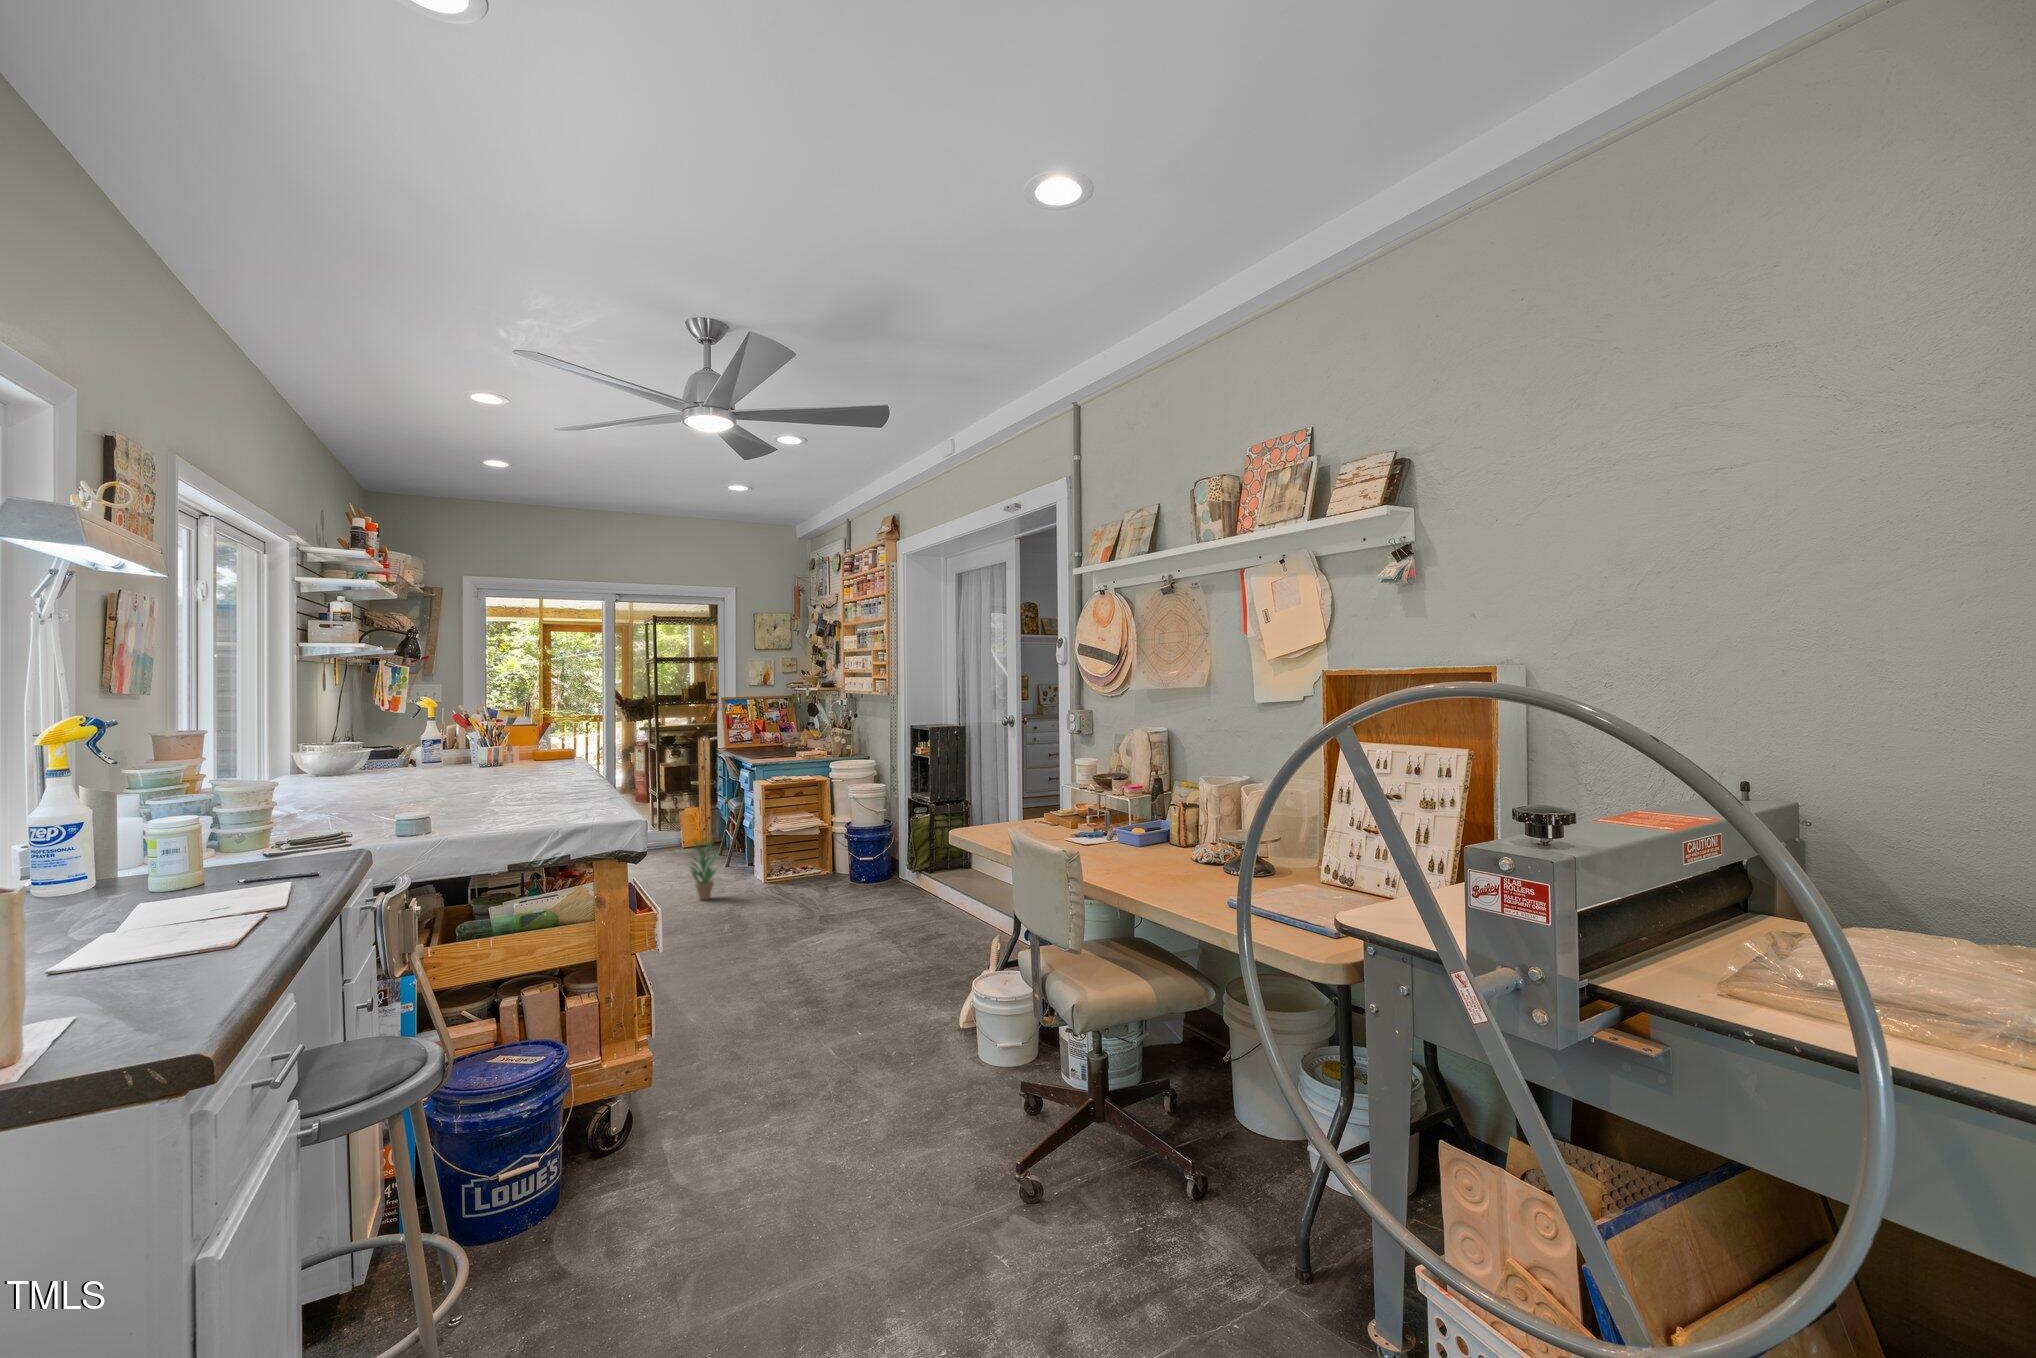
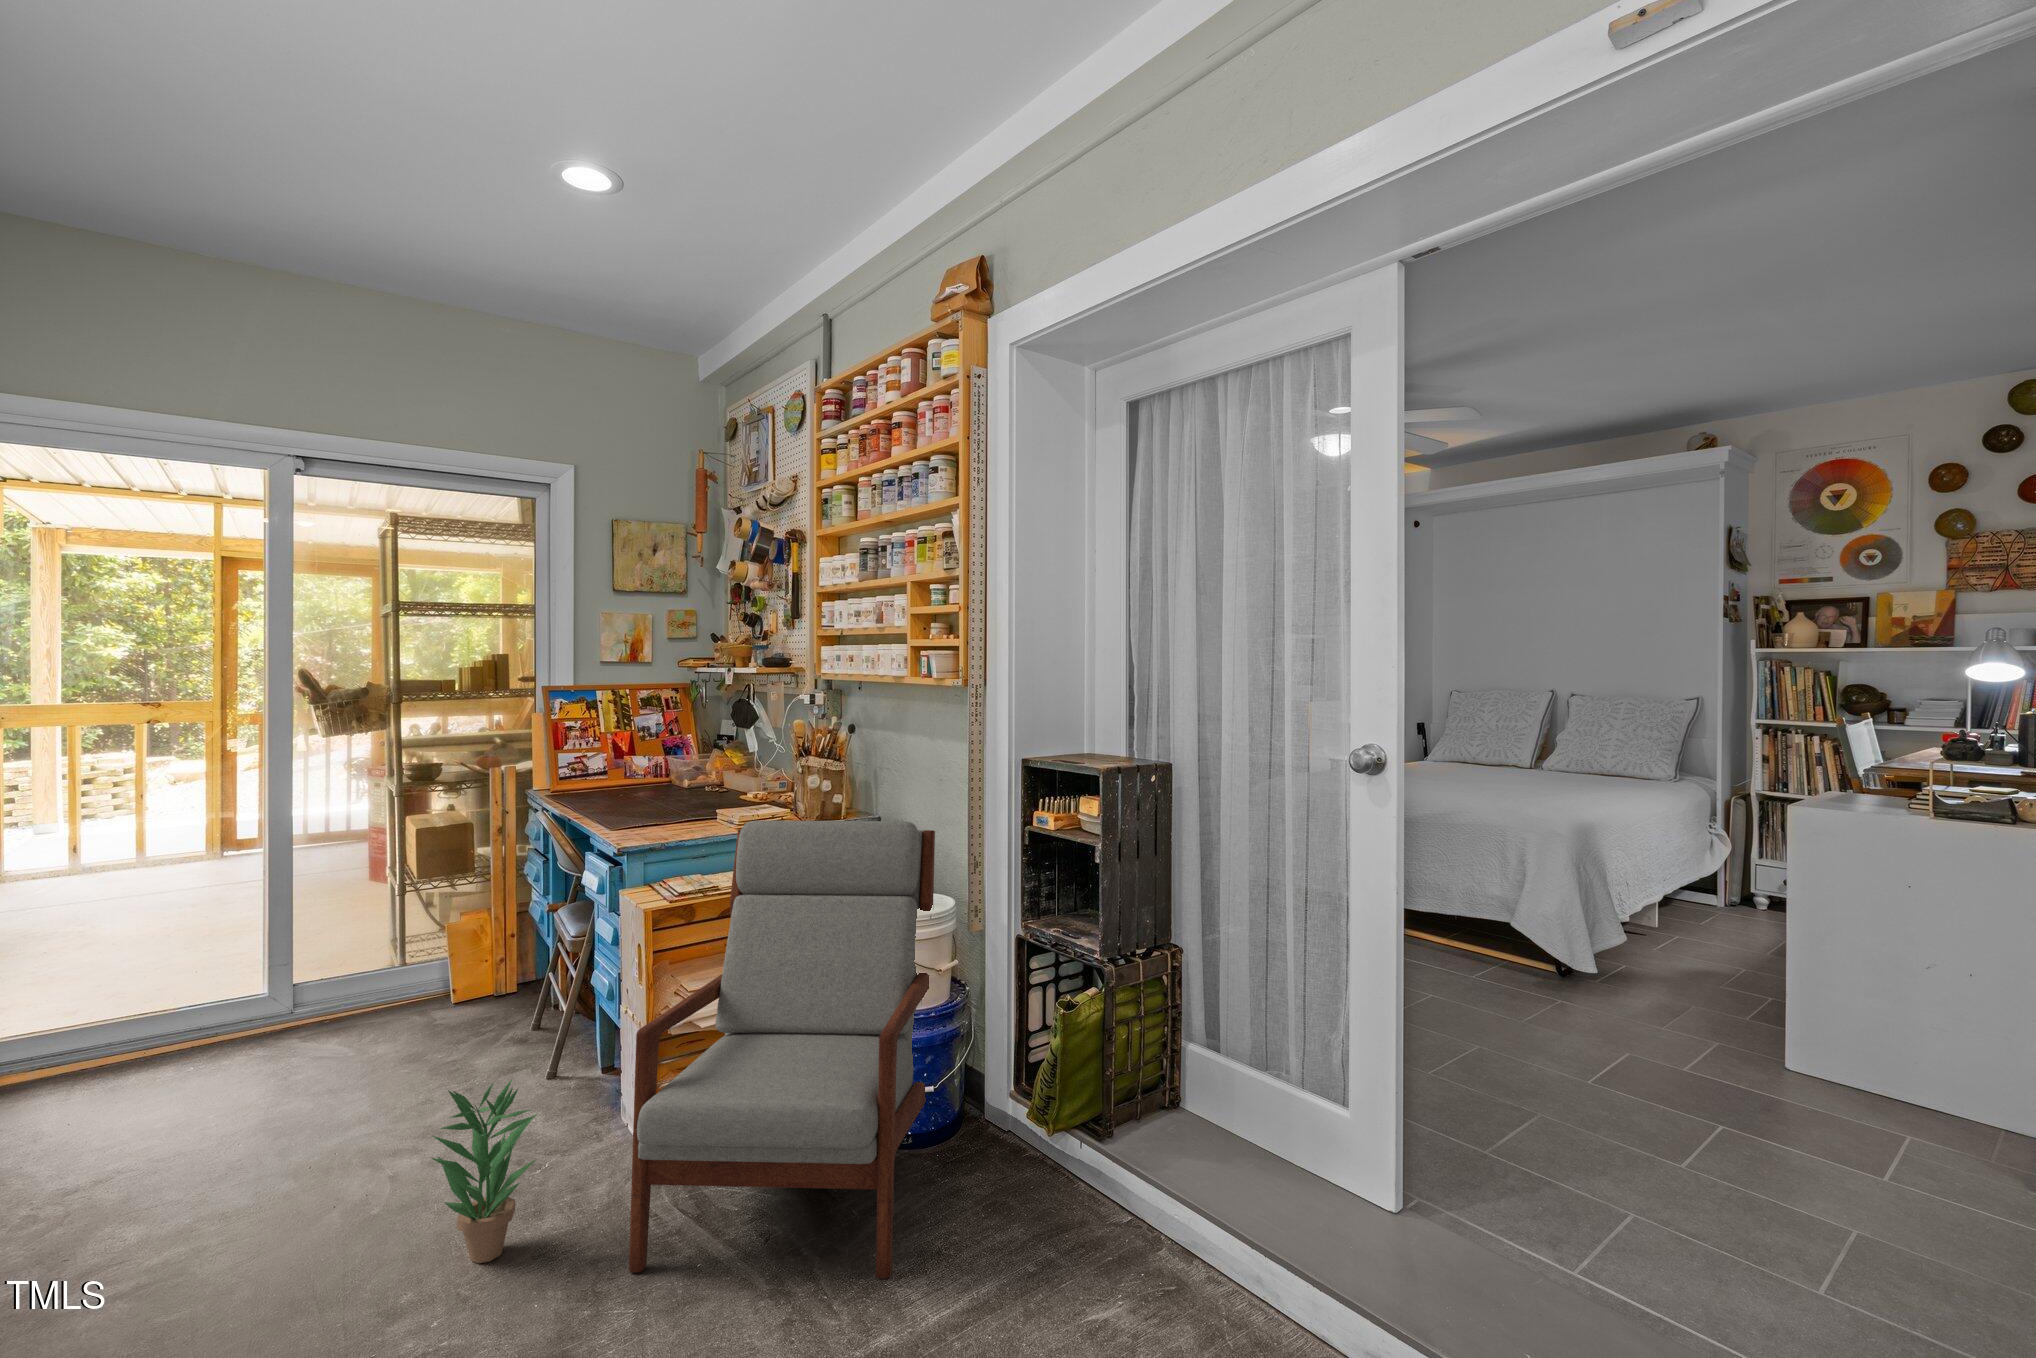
armchair: none [753,751,881,905] -> present [629,820,935,1279]

